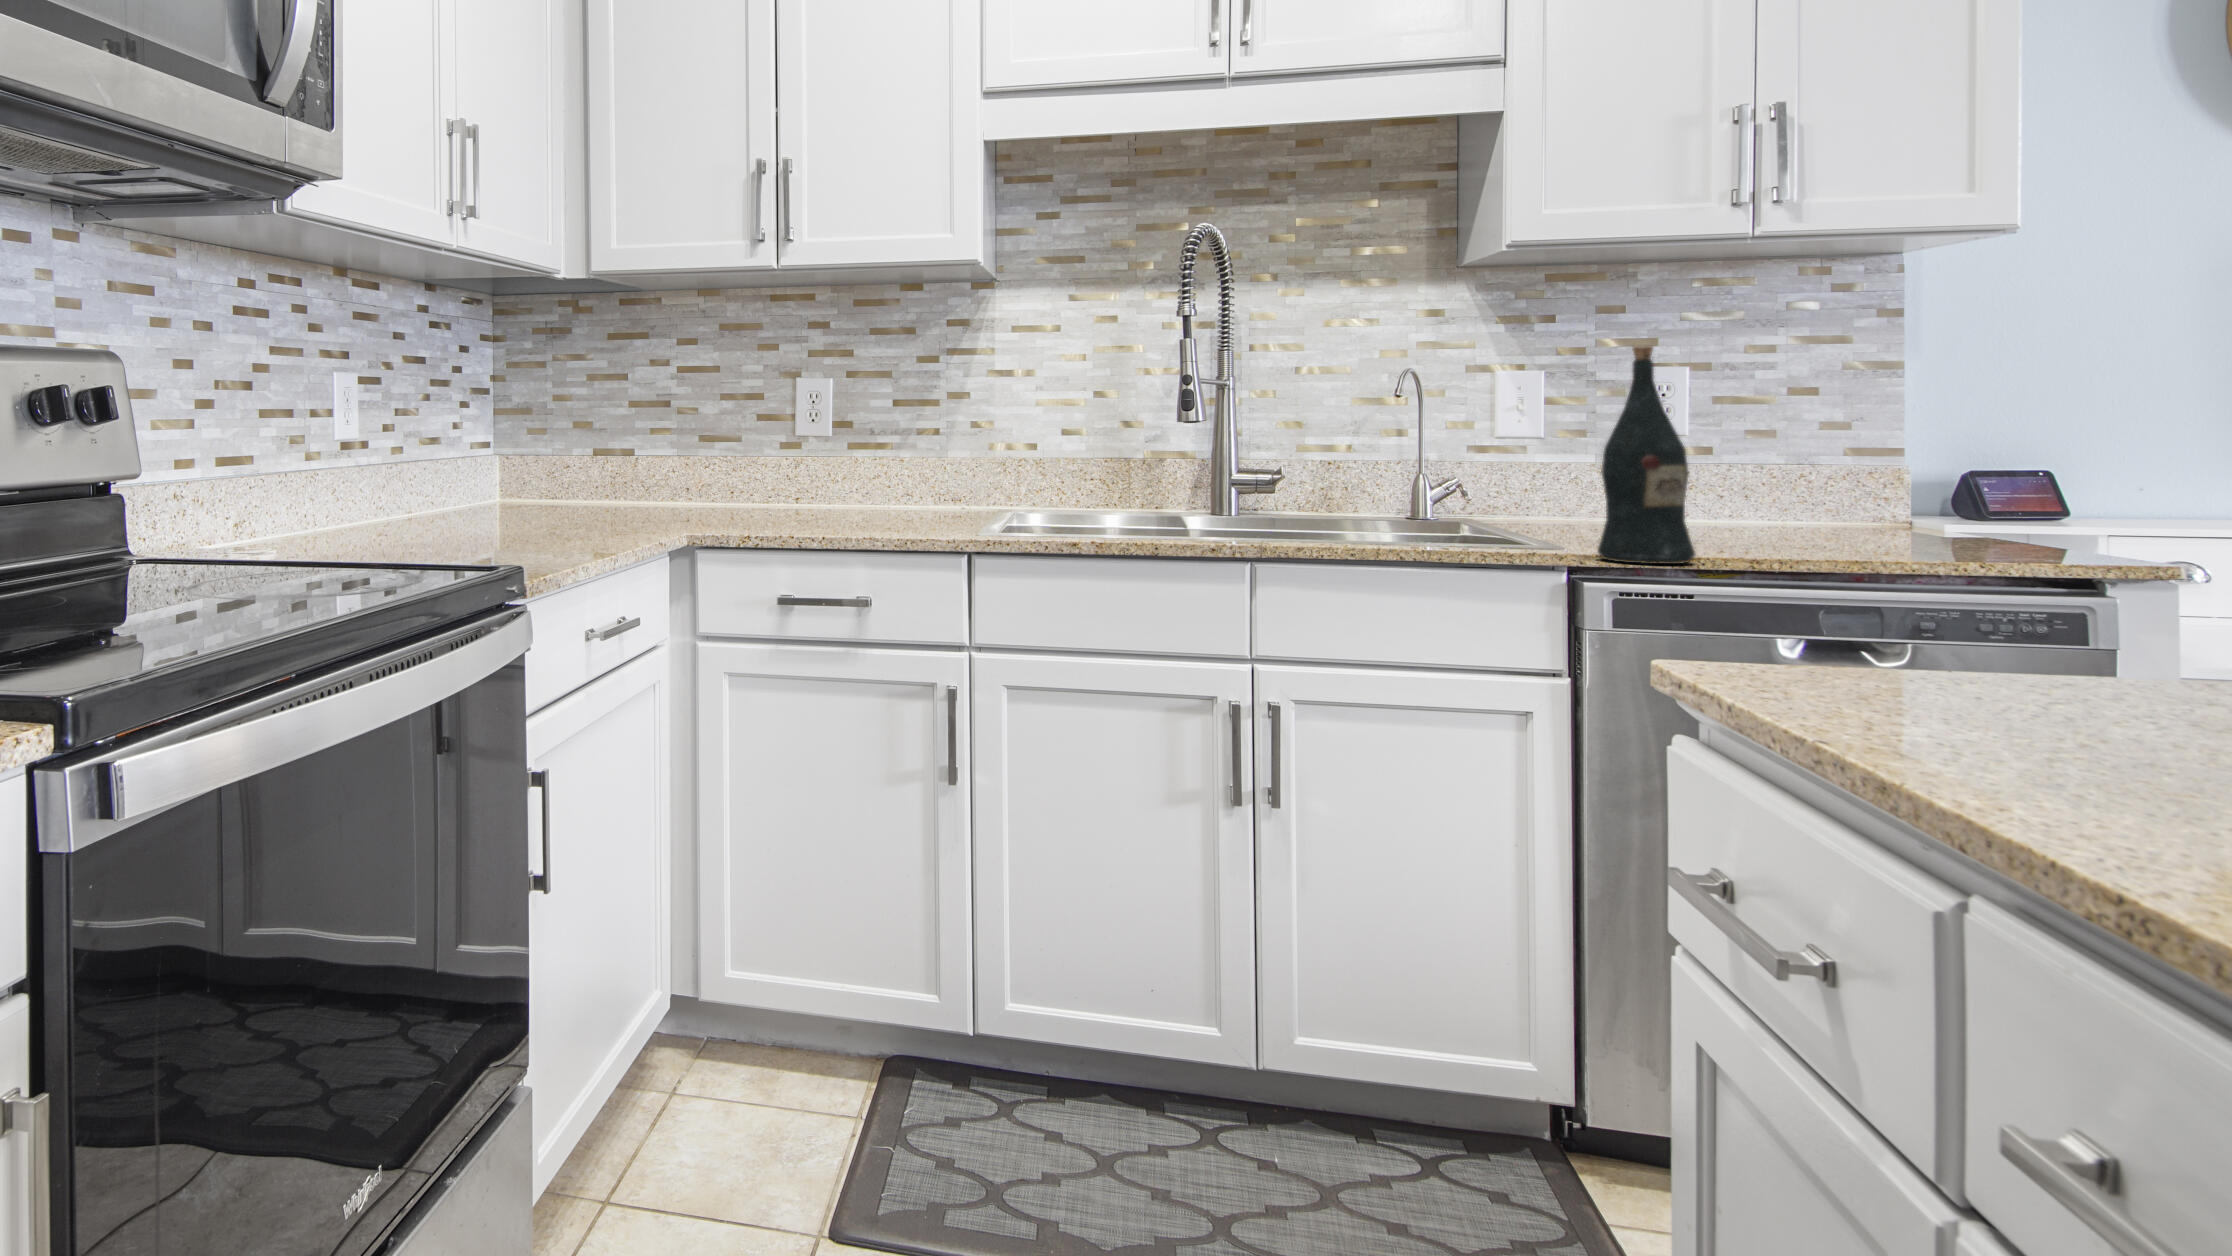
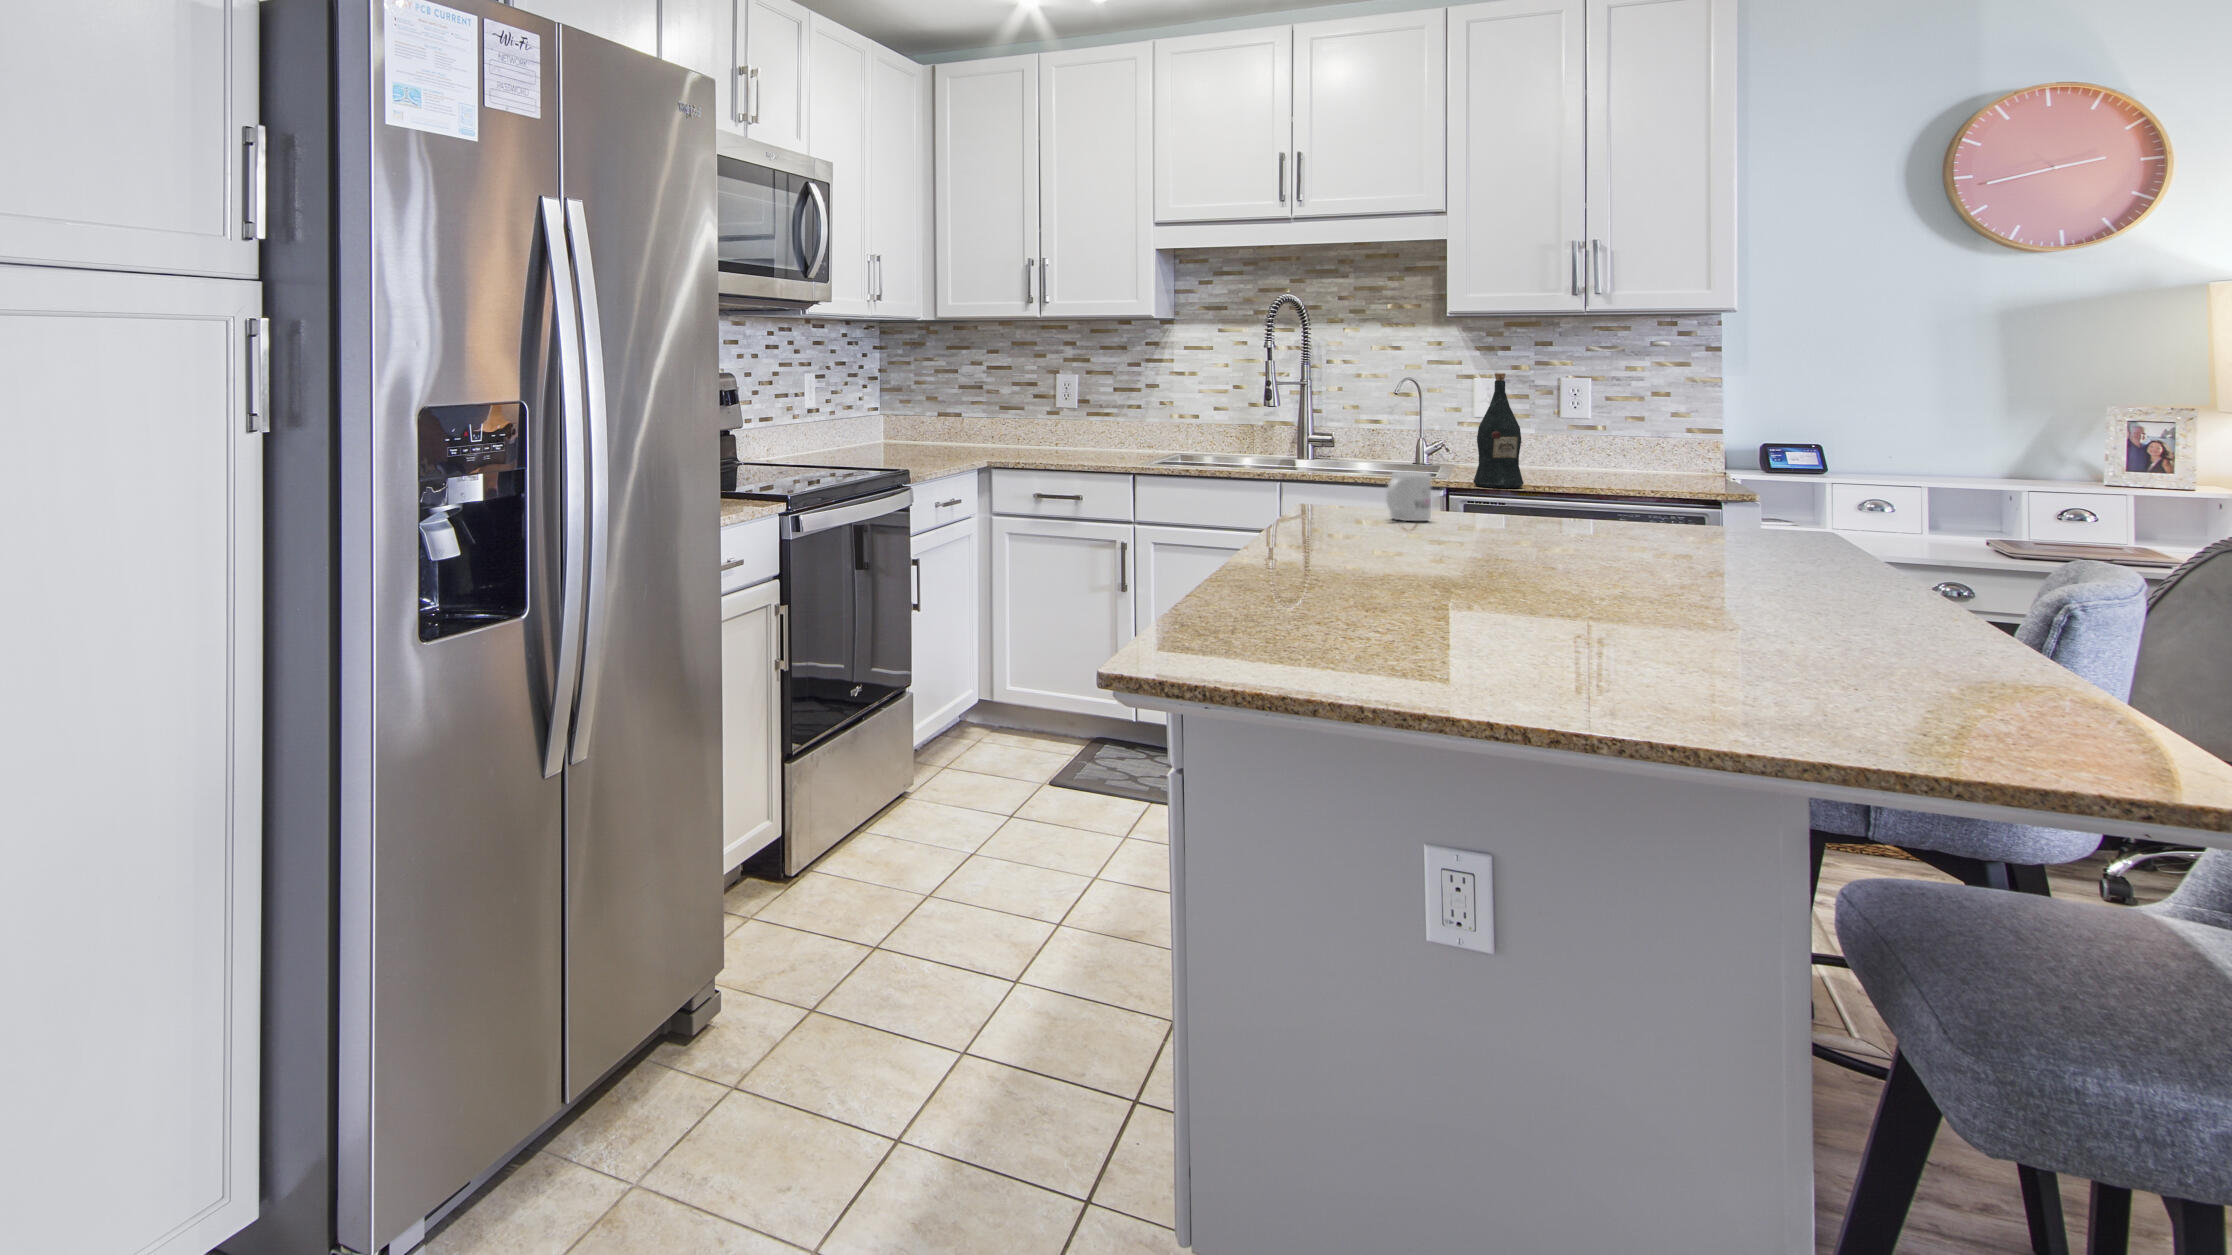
mug: none [1810,553,1939,696] -> present [1386,471,1431,521]

